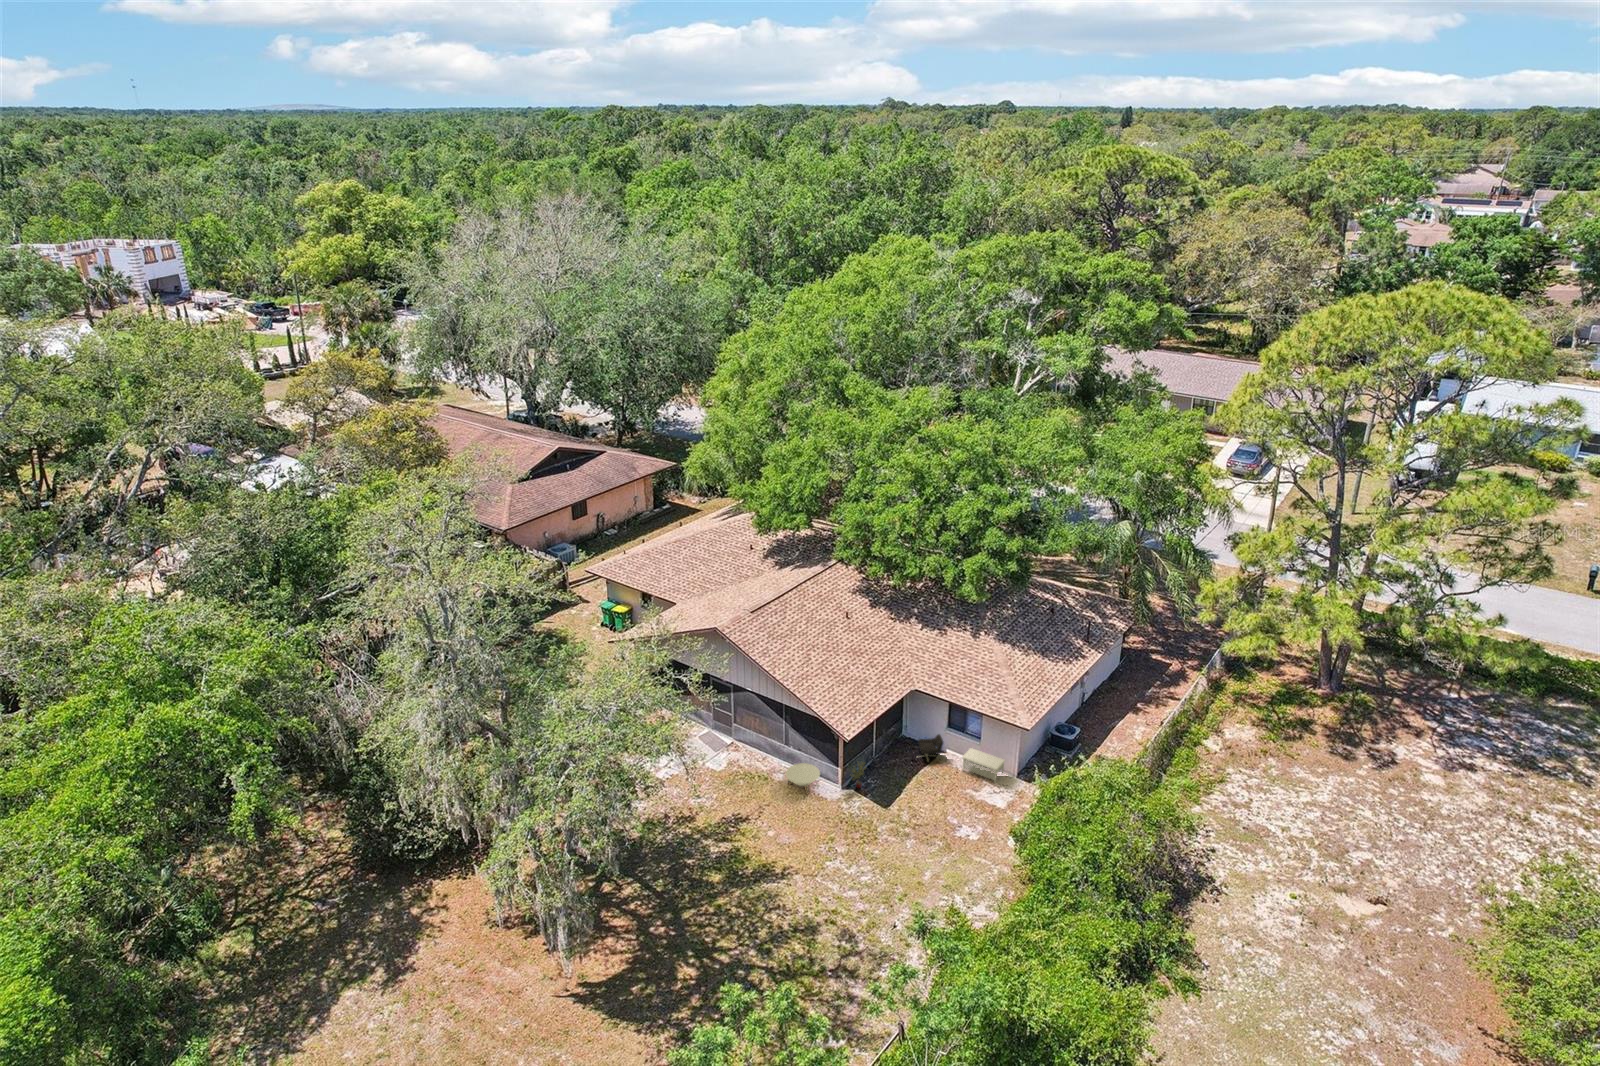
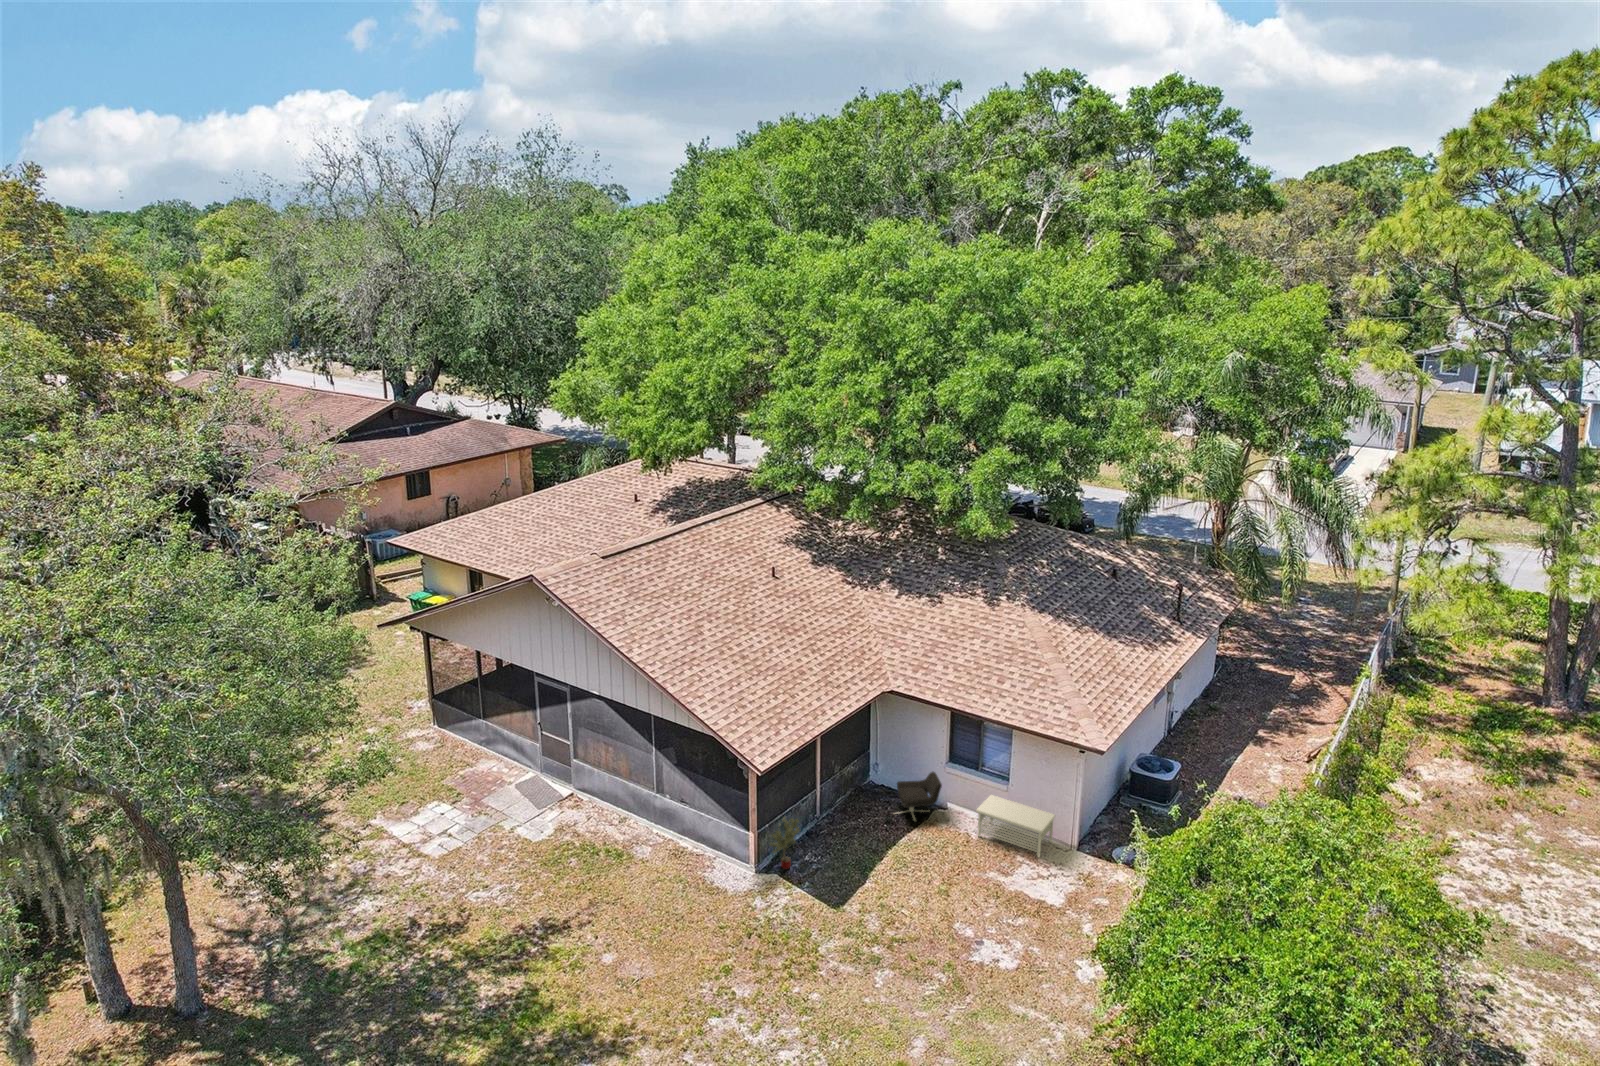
round table: present [786,763,820,794] -> none [649,824,714,881]

